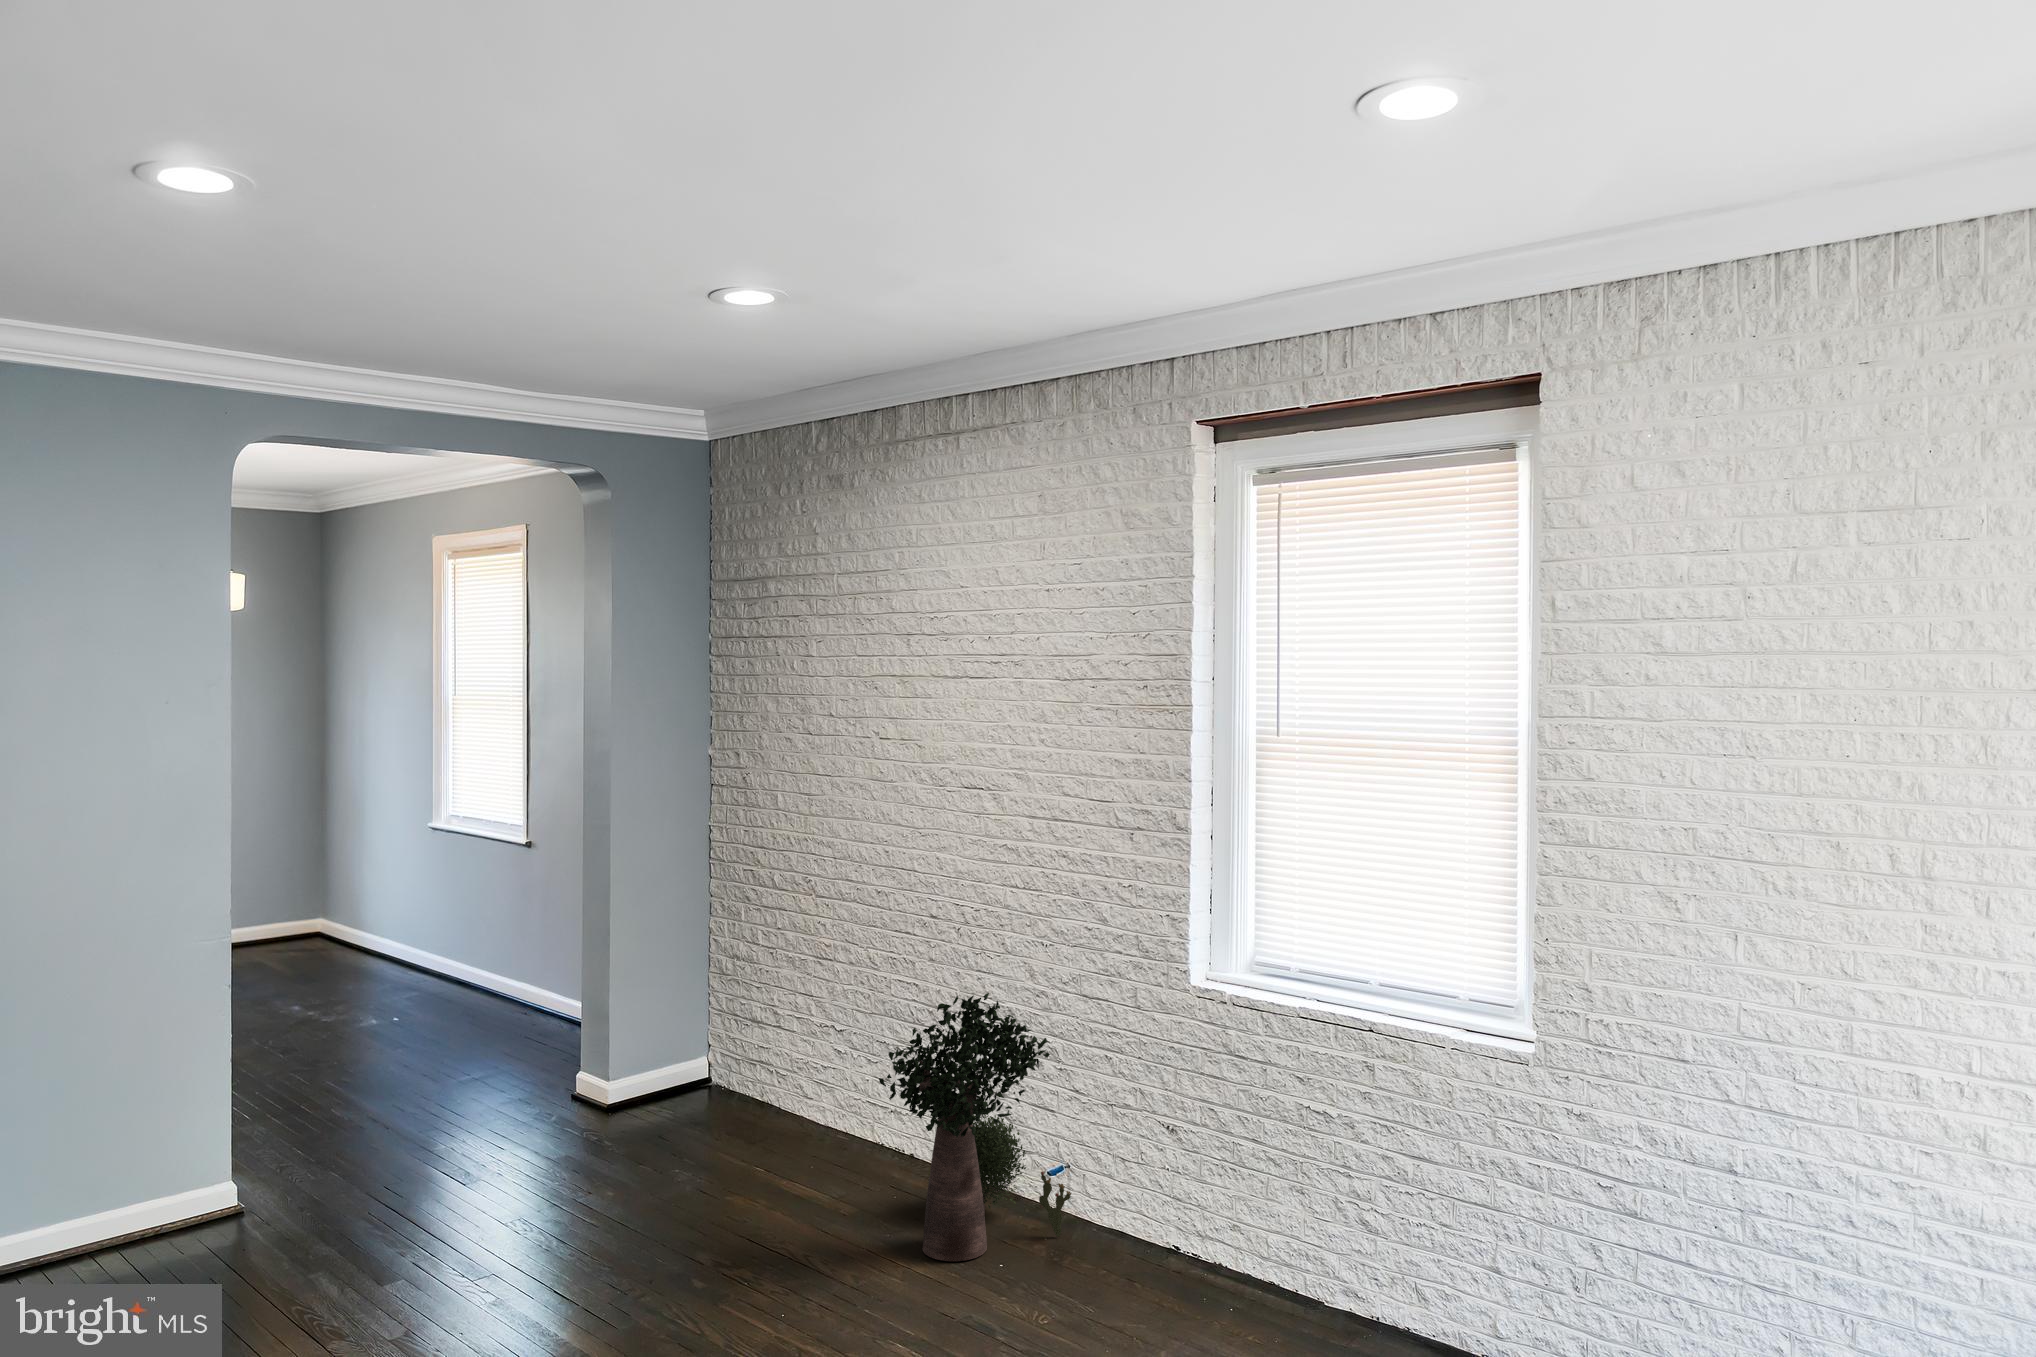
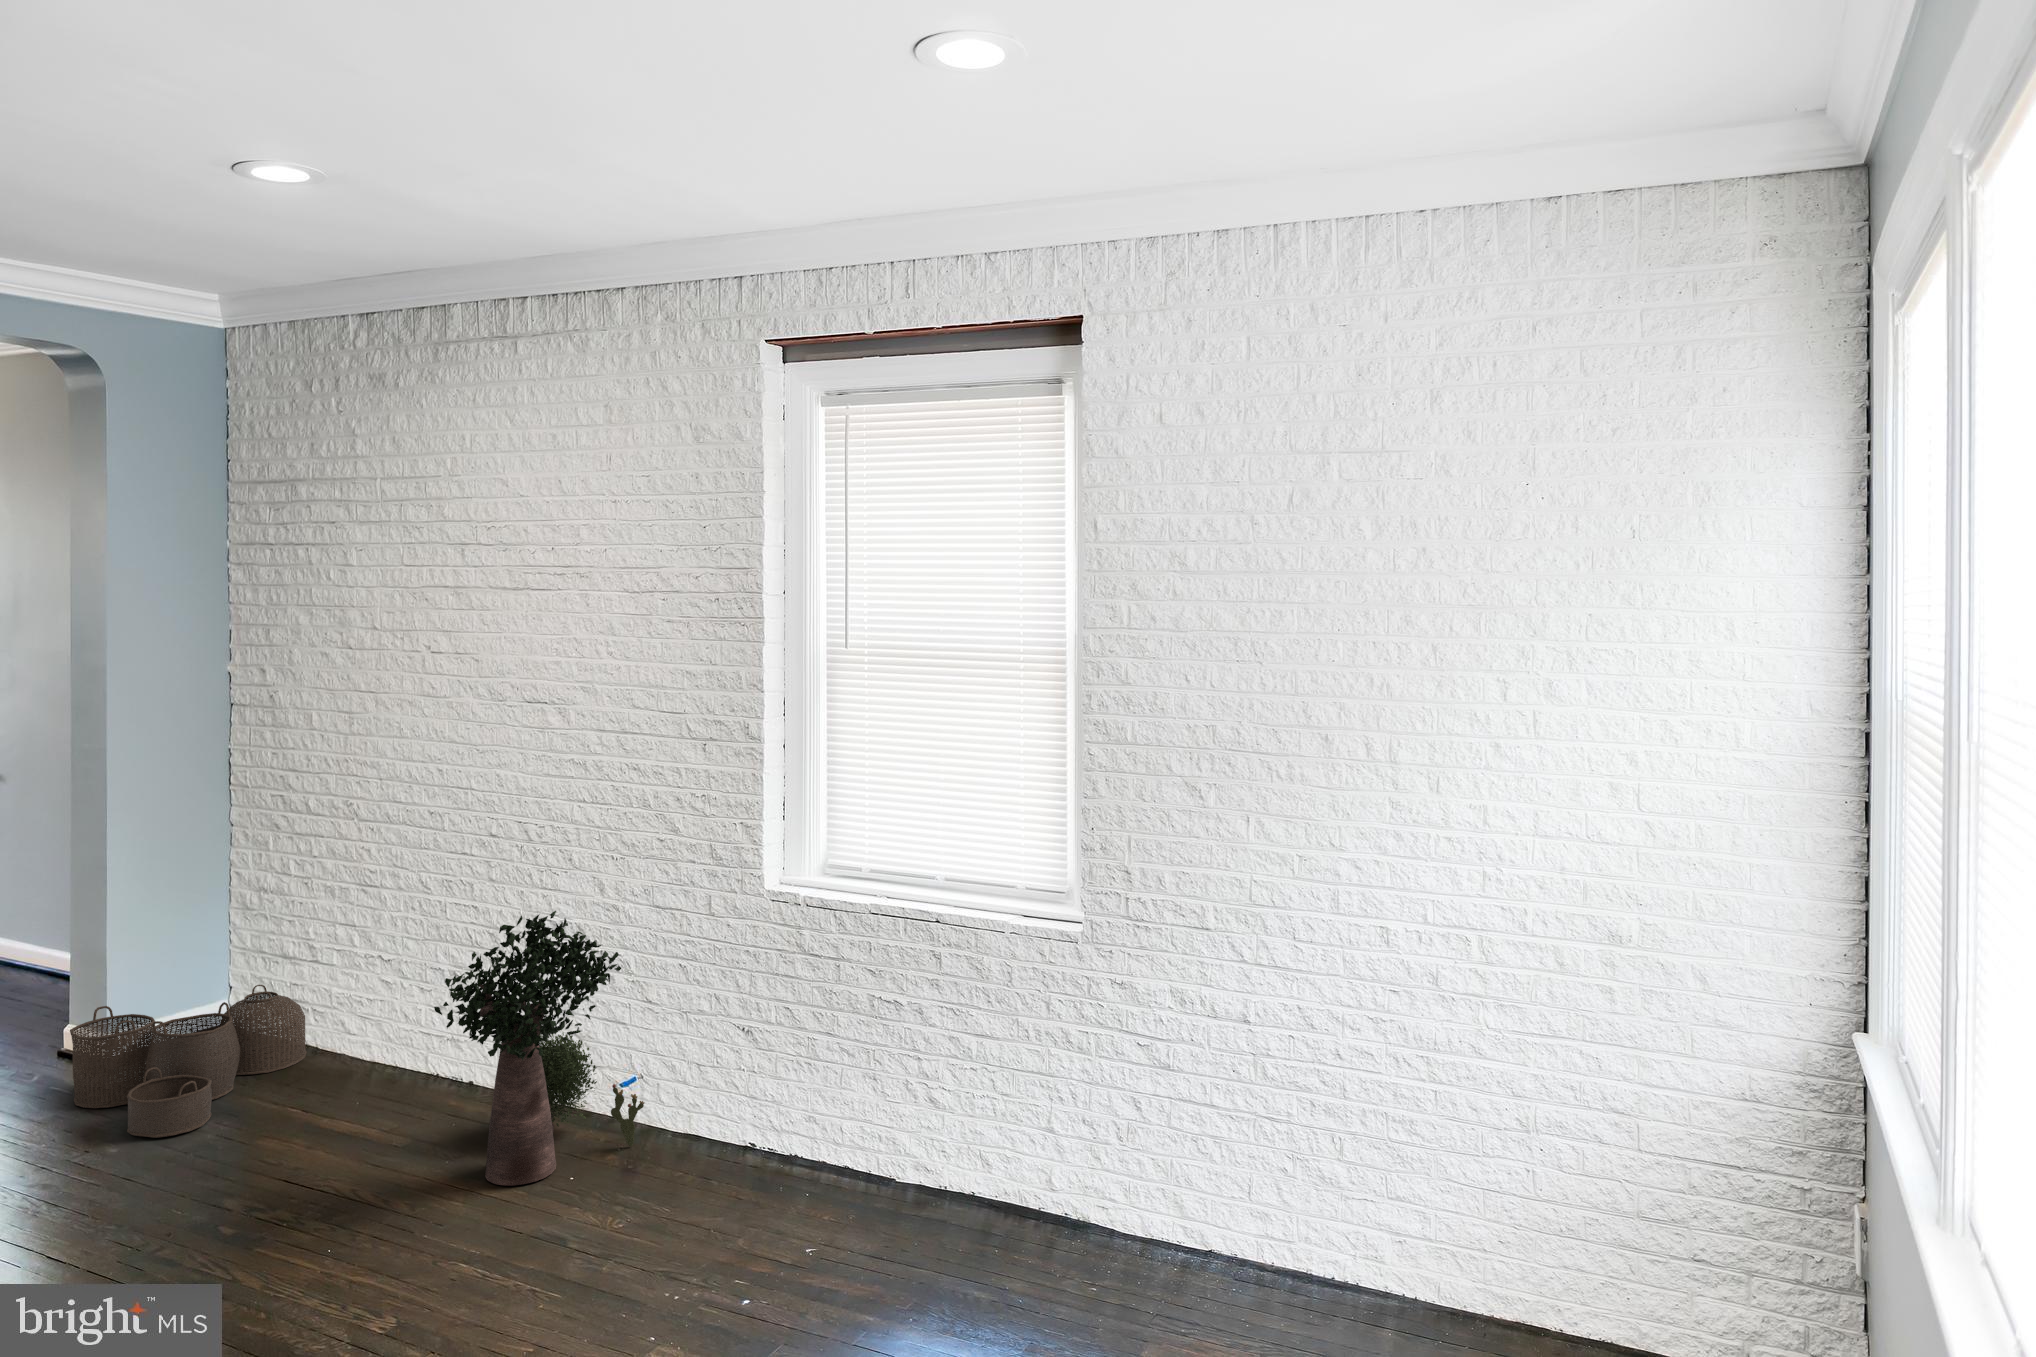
woven basket: none [582,1045,769,1178] -> present [70,985,307,1138]

